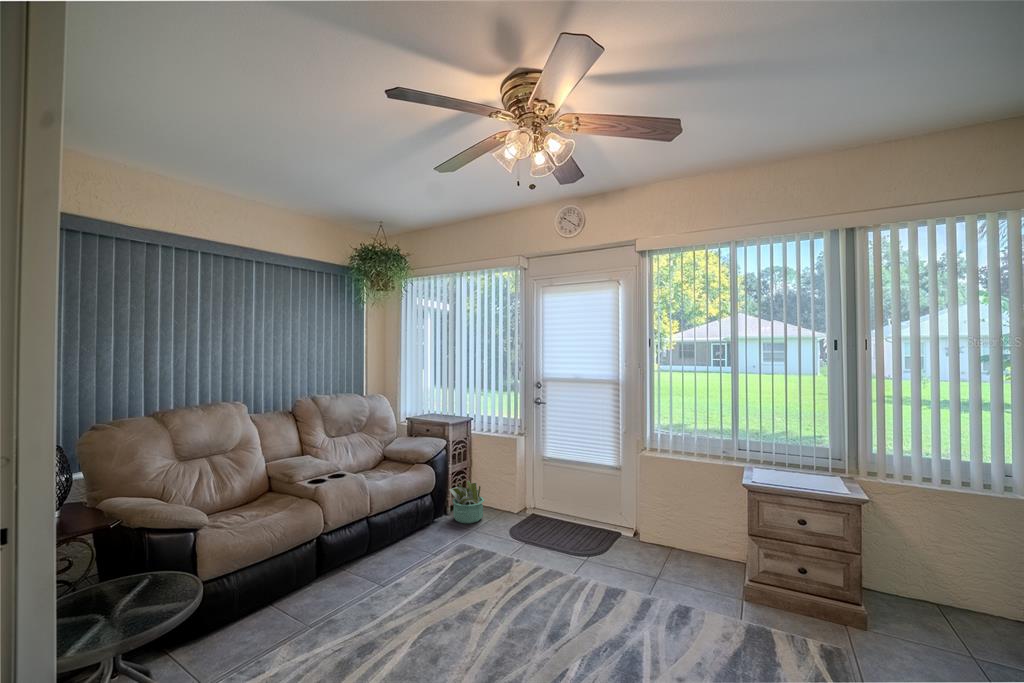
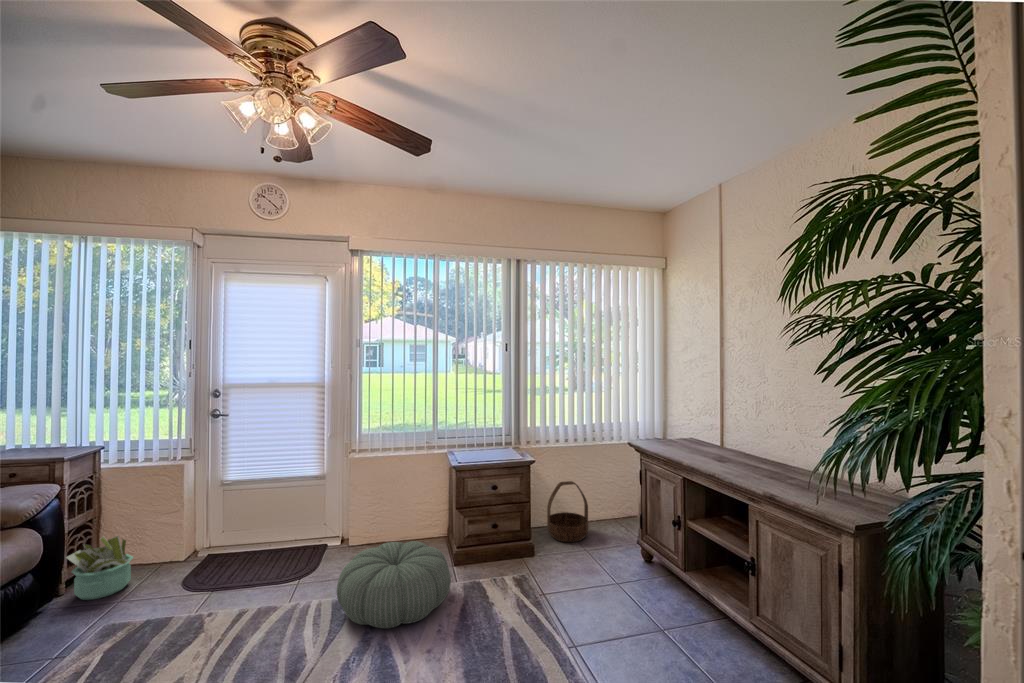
basket: none [901,539,987,637] -> present [547,481,588,542]
pouf: none [606,547,727,643] -> present [337,541,451,628]

